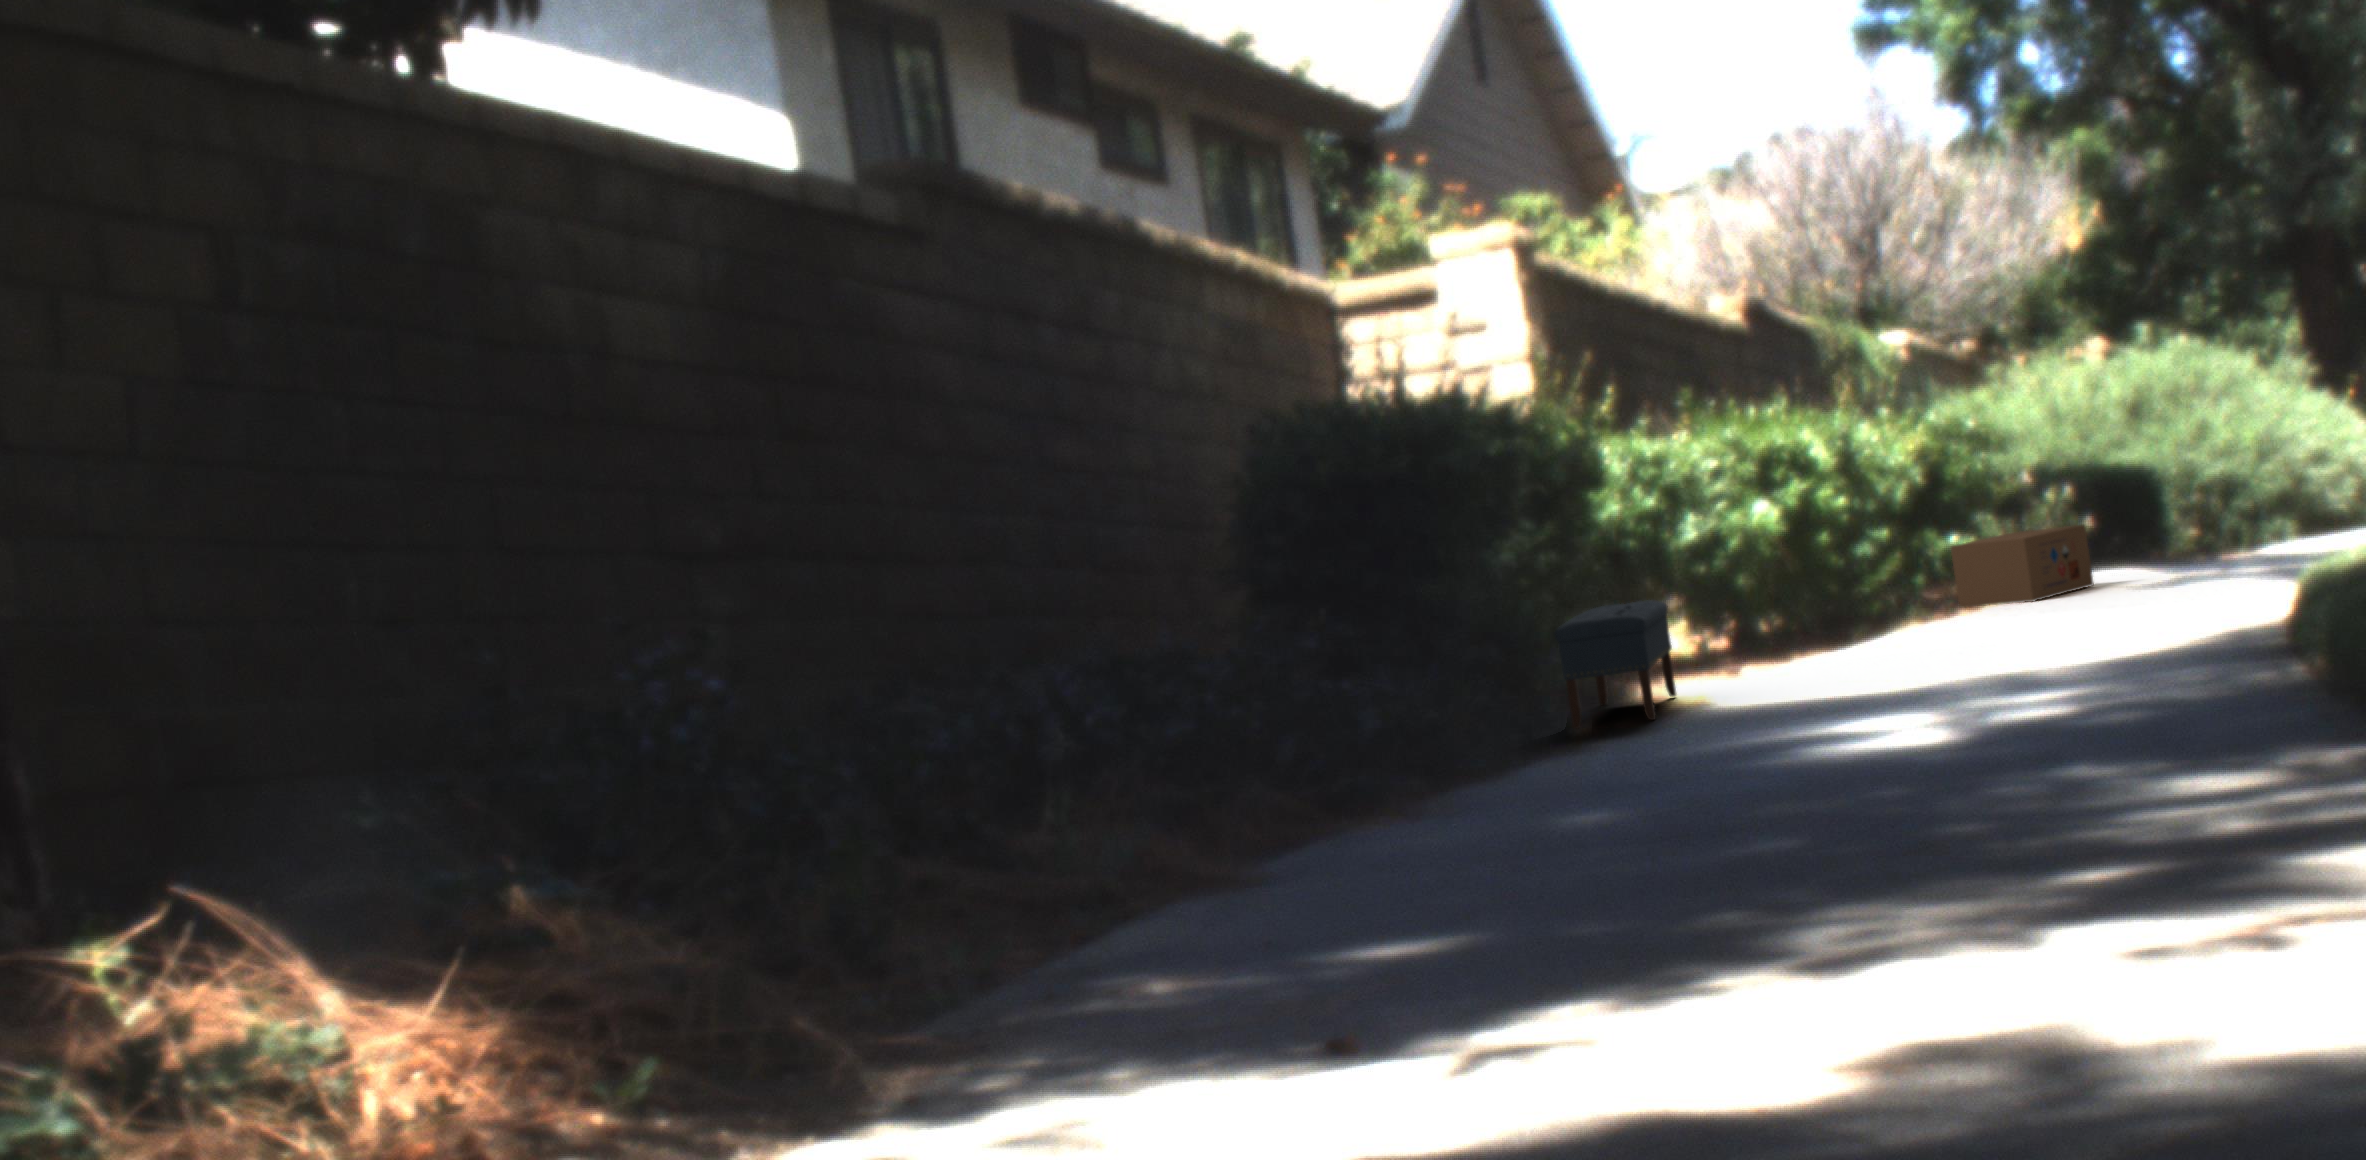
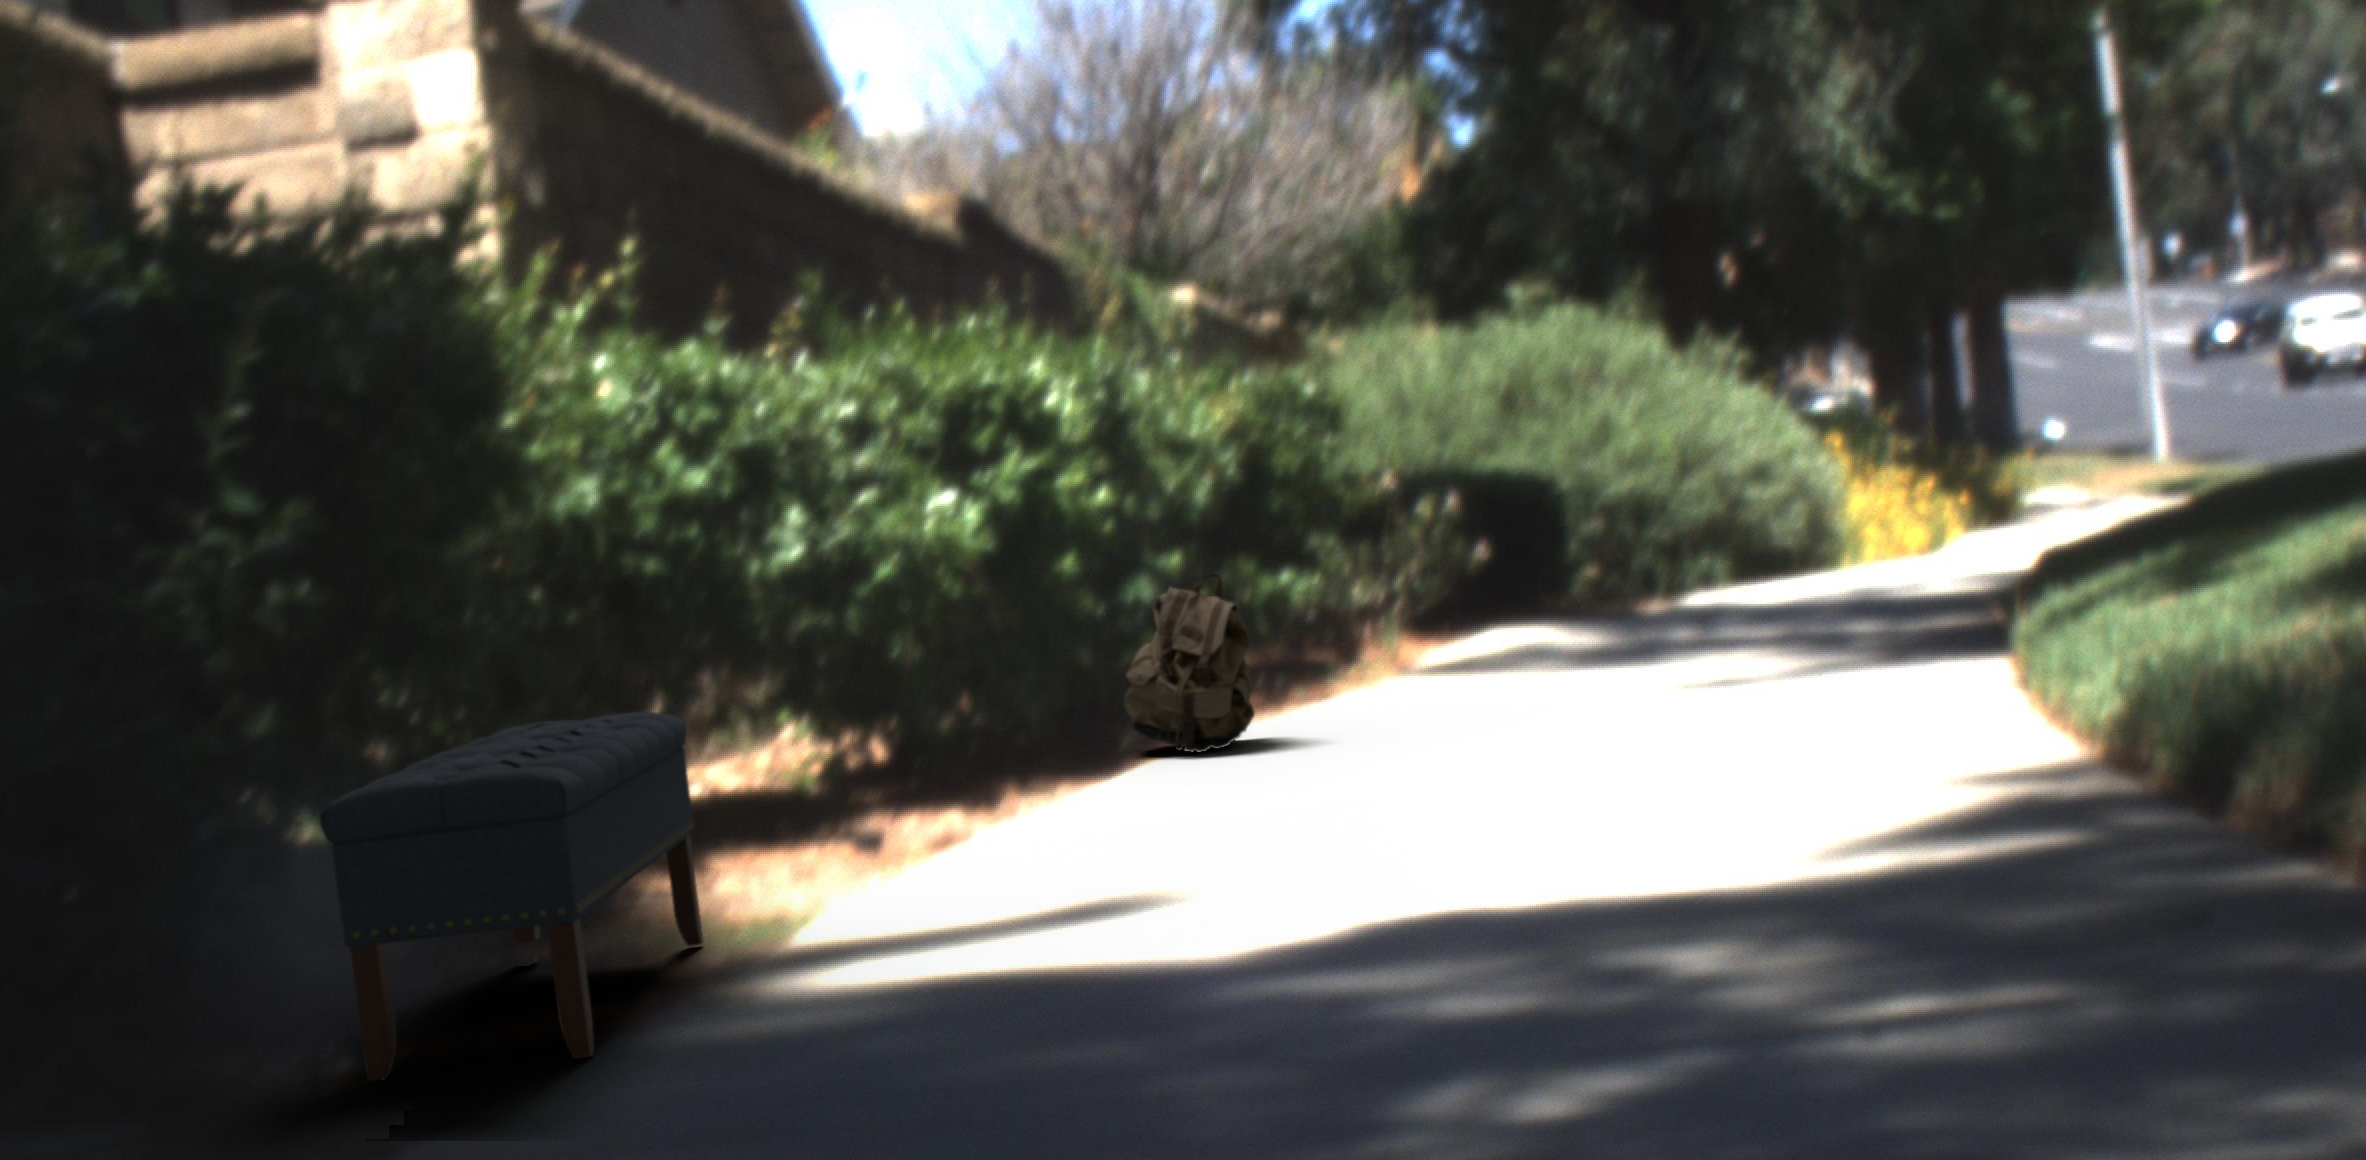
cardboard box: present [1951,525,2094,607] -> none [1284,556,1512,698]
backpack: none [1857,538,1929,632] -> present [1124,573,1255,753]

